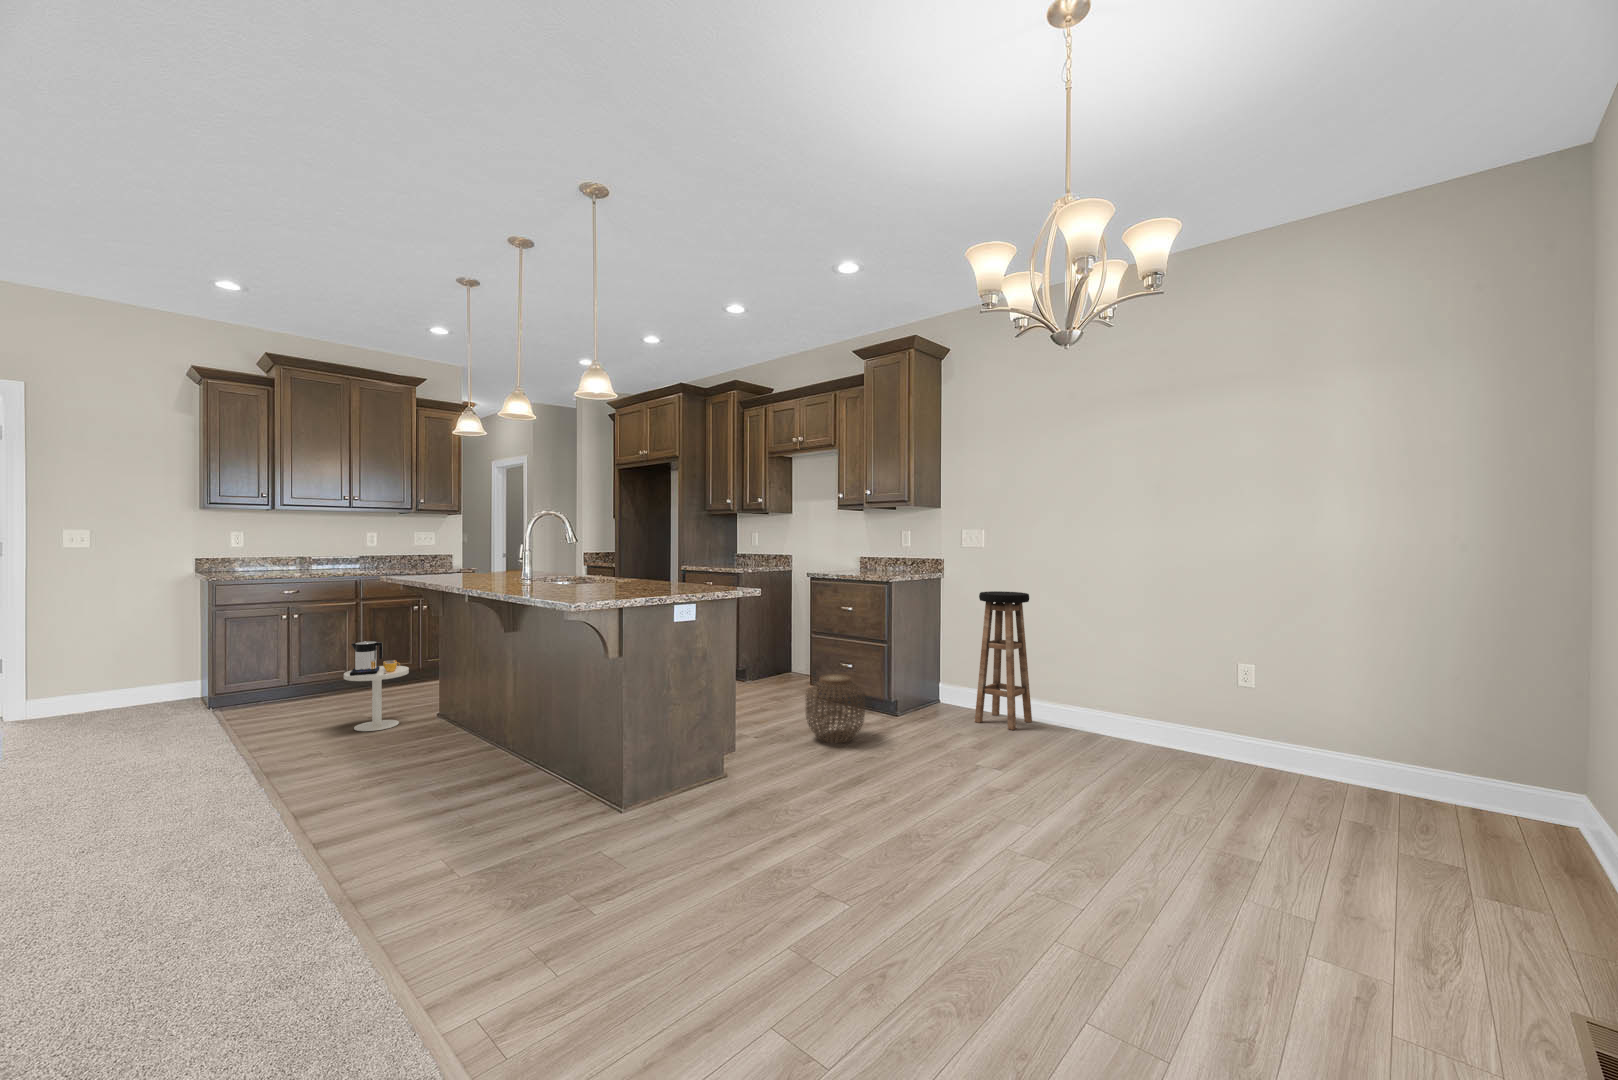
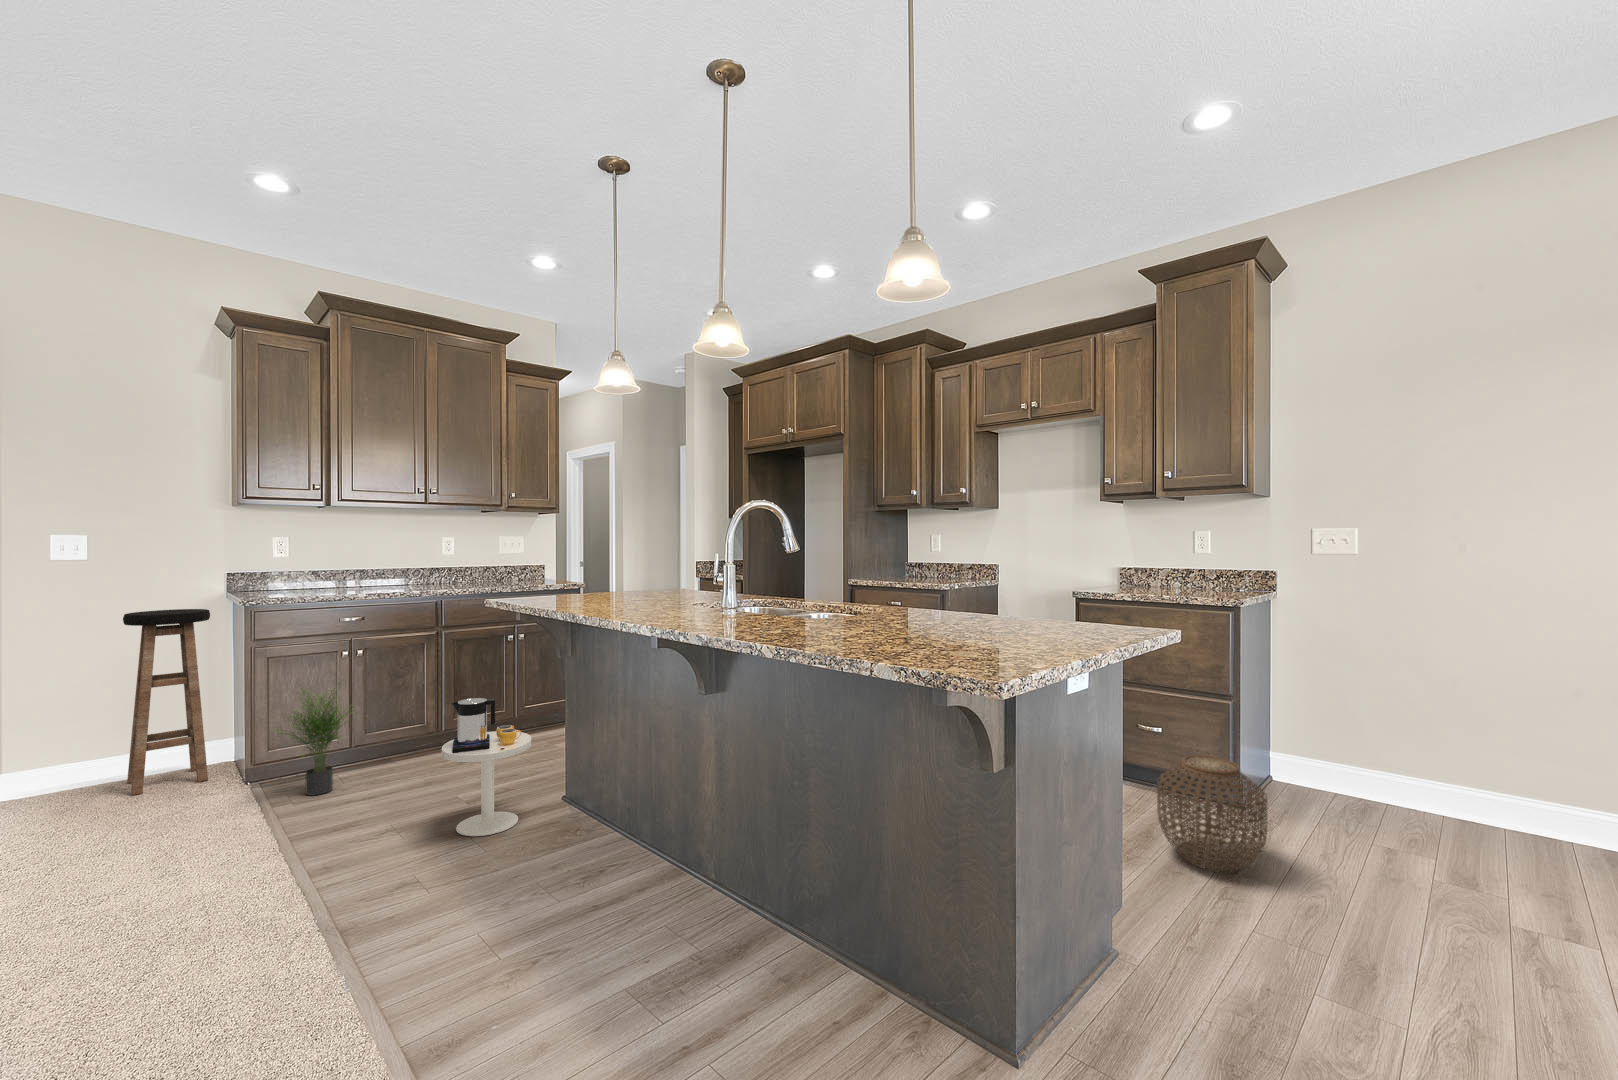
bar stool: present [975,591,1032,730] -> present [123,609,210,795]
potted plant: none [223,632,295,713] -> present [282,691,351,795]

